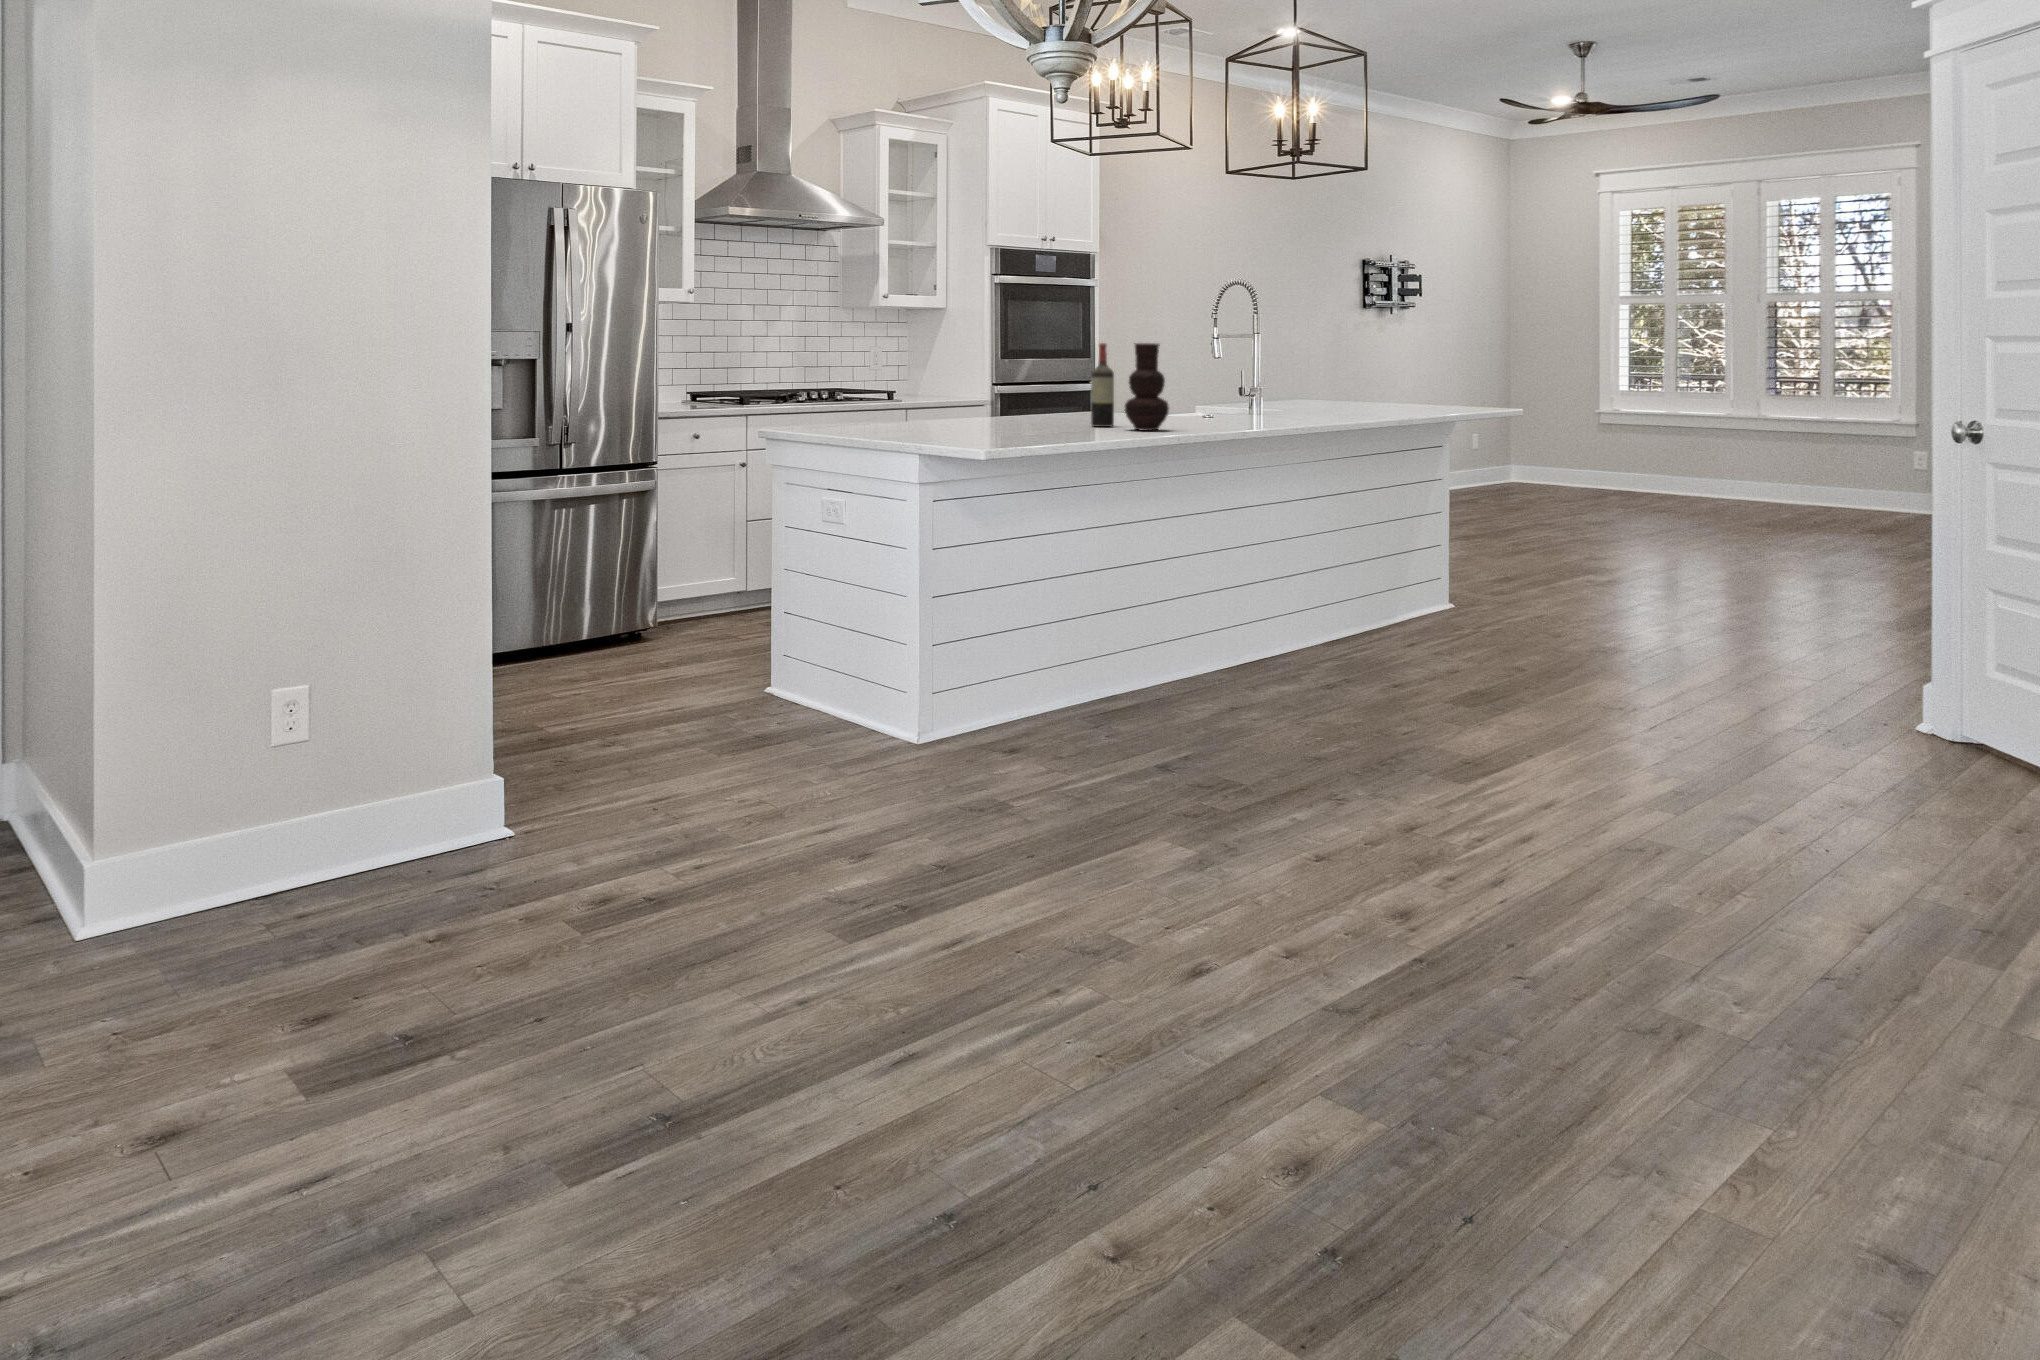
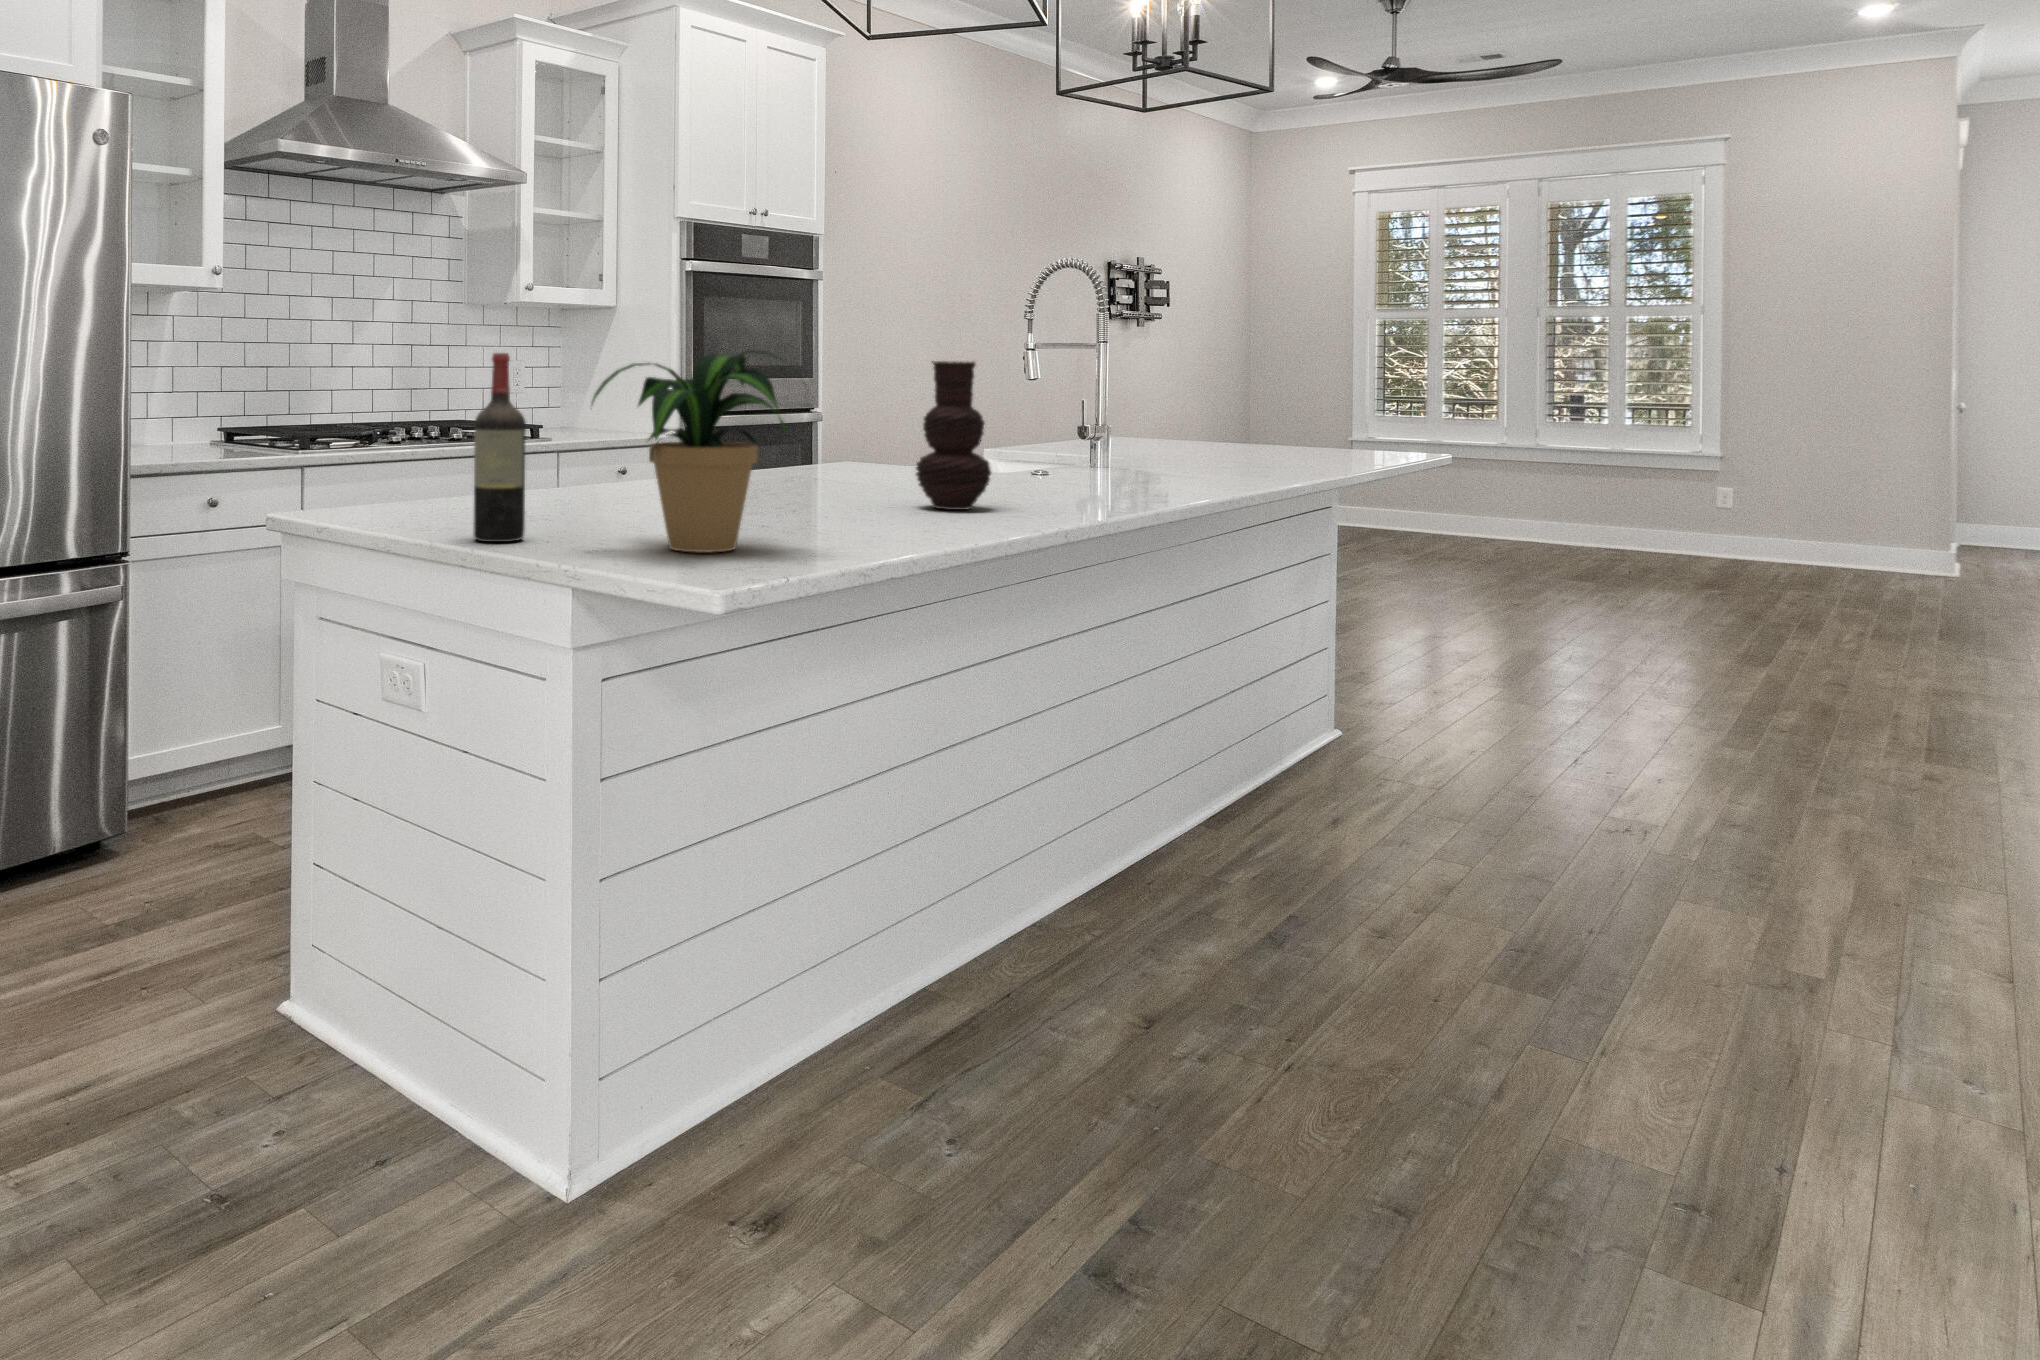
potted plant: none [936,338,1047,440] -> present [592,350,797,553]
wine bottle: present [1091,343,1114,427] -> present [473,353,526,542]

